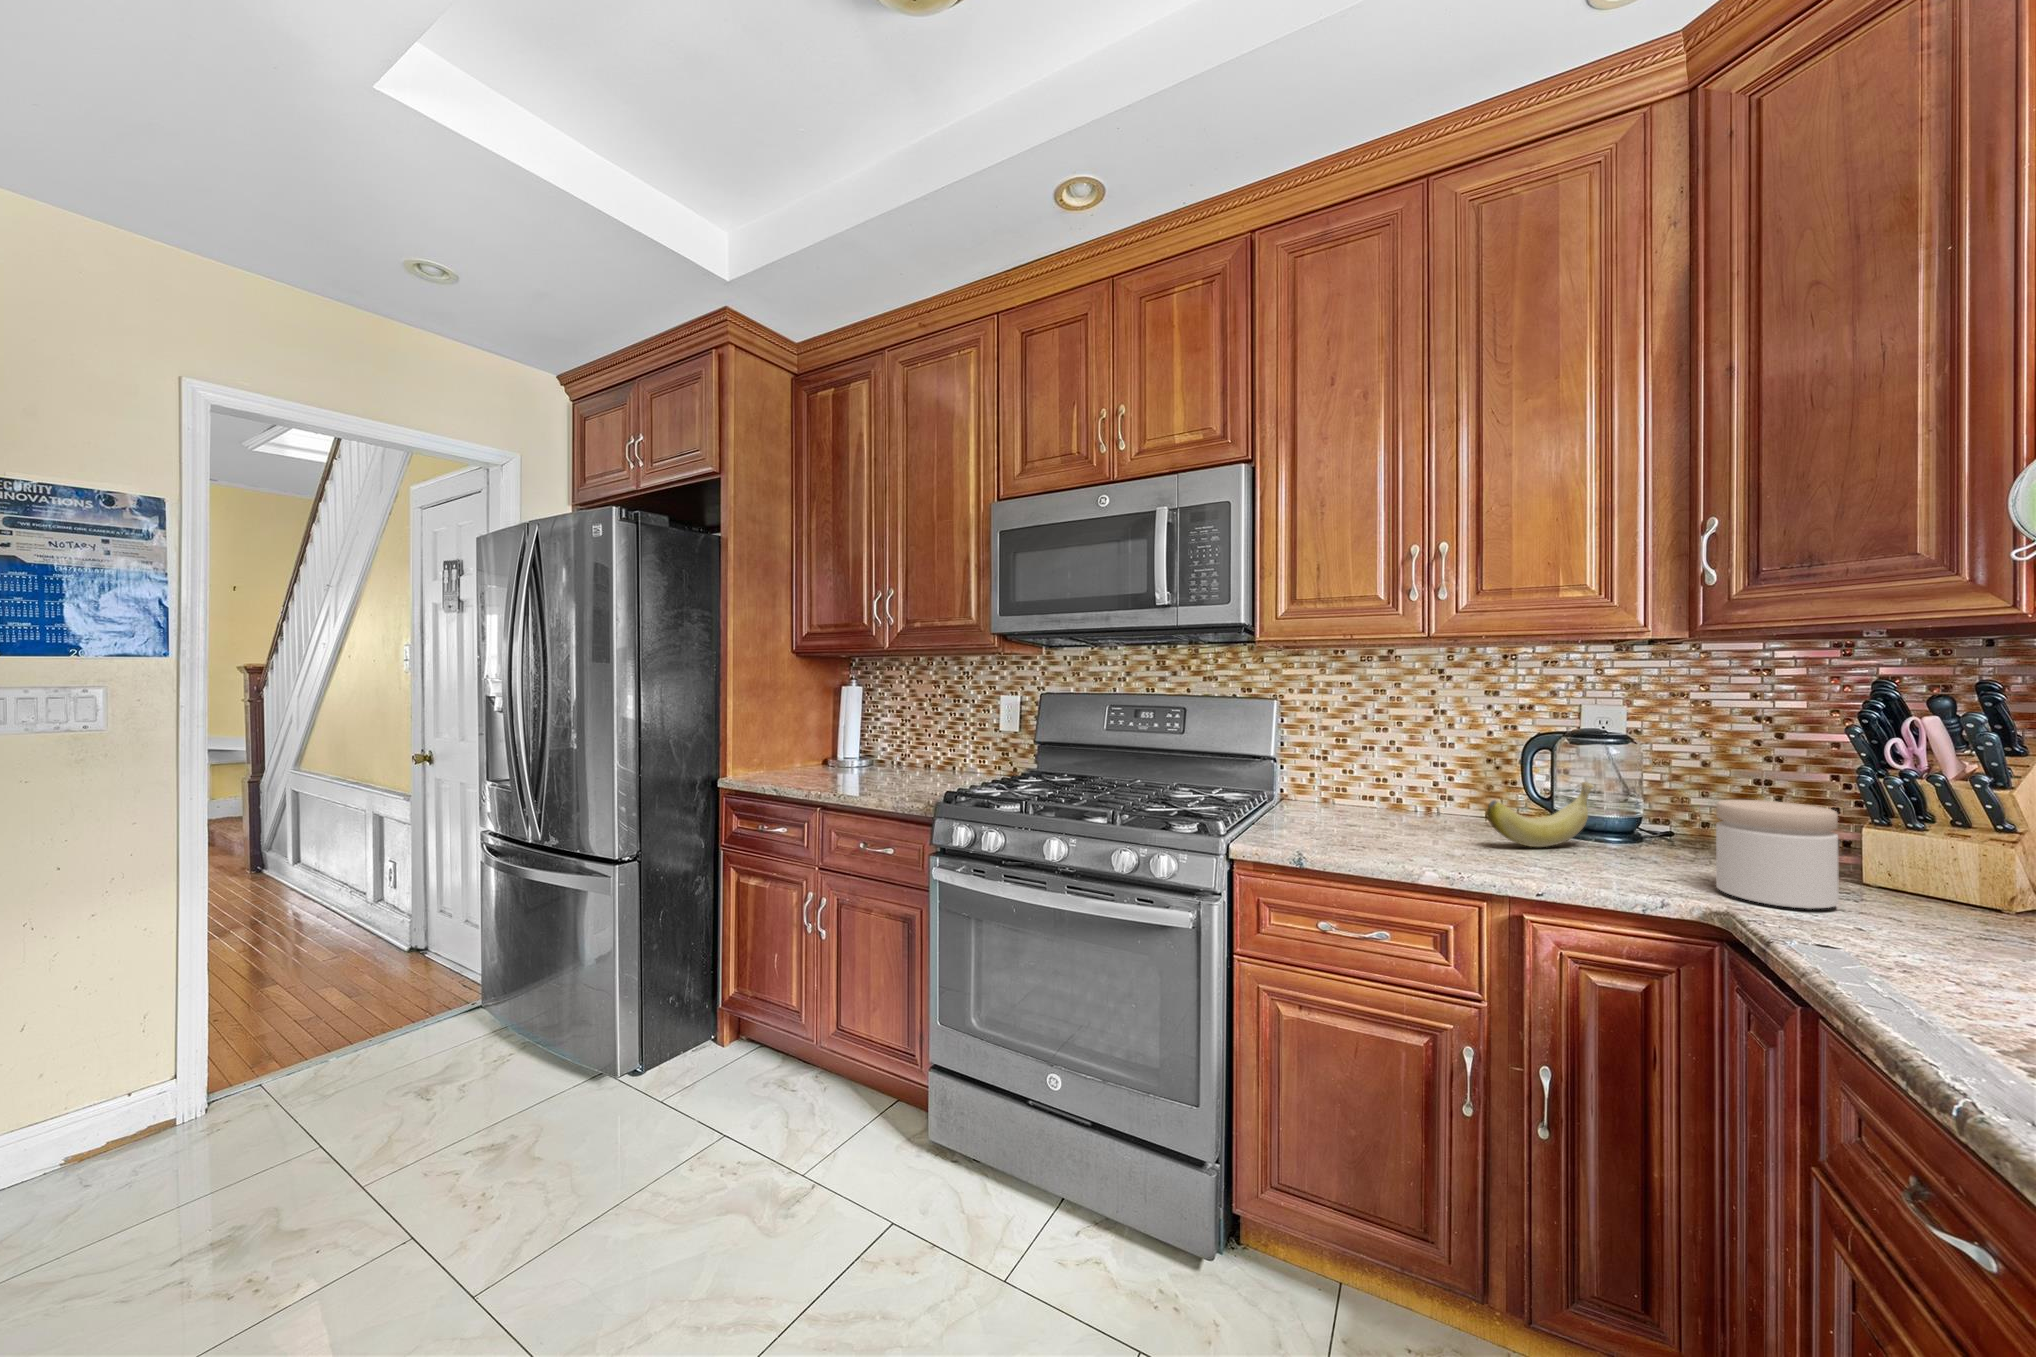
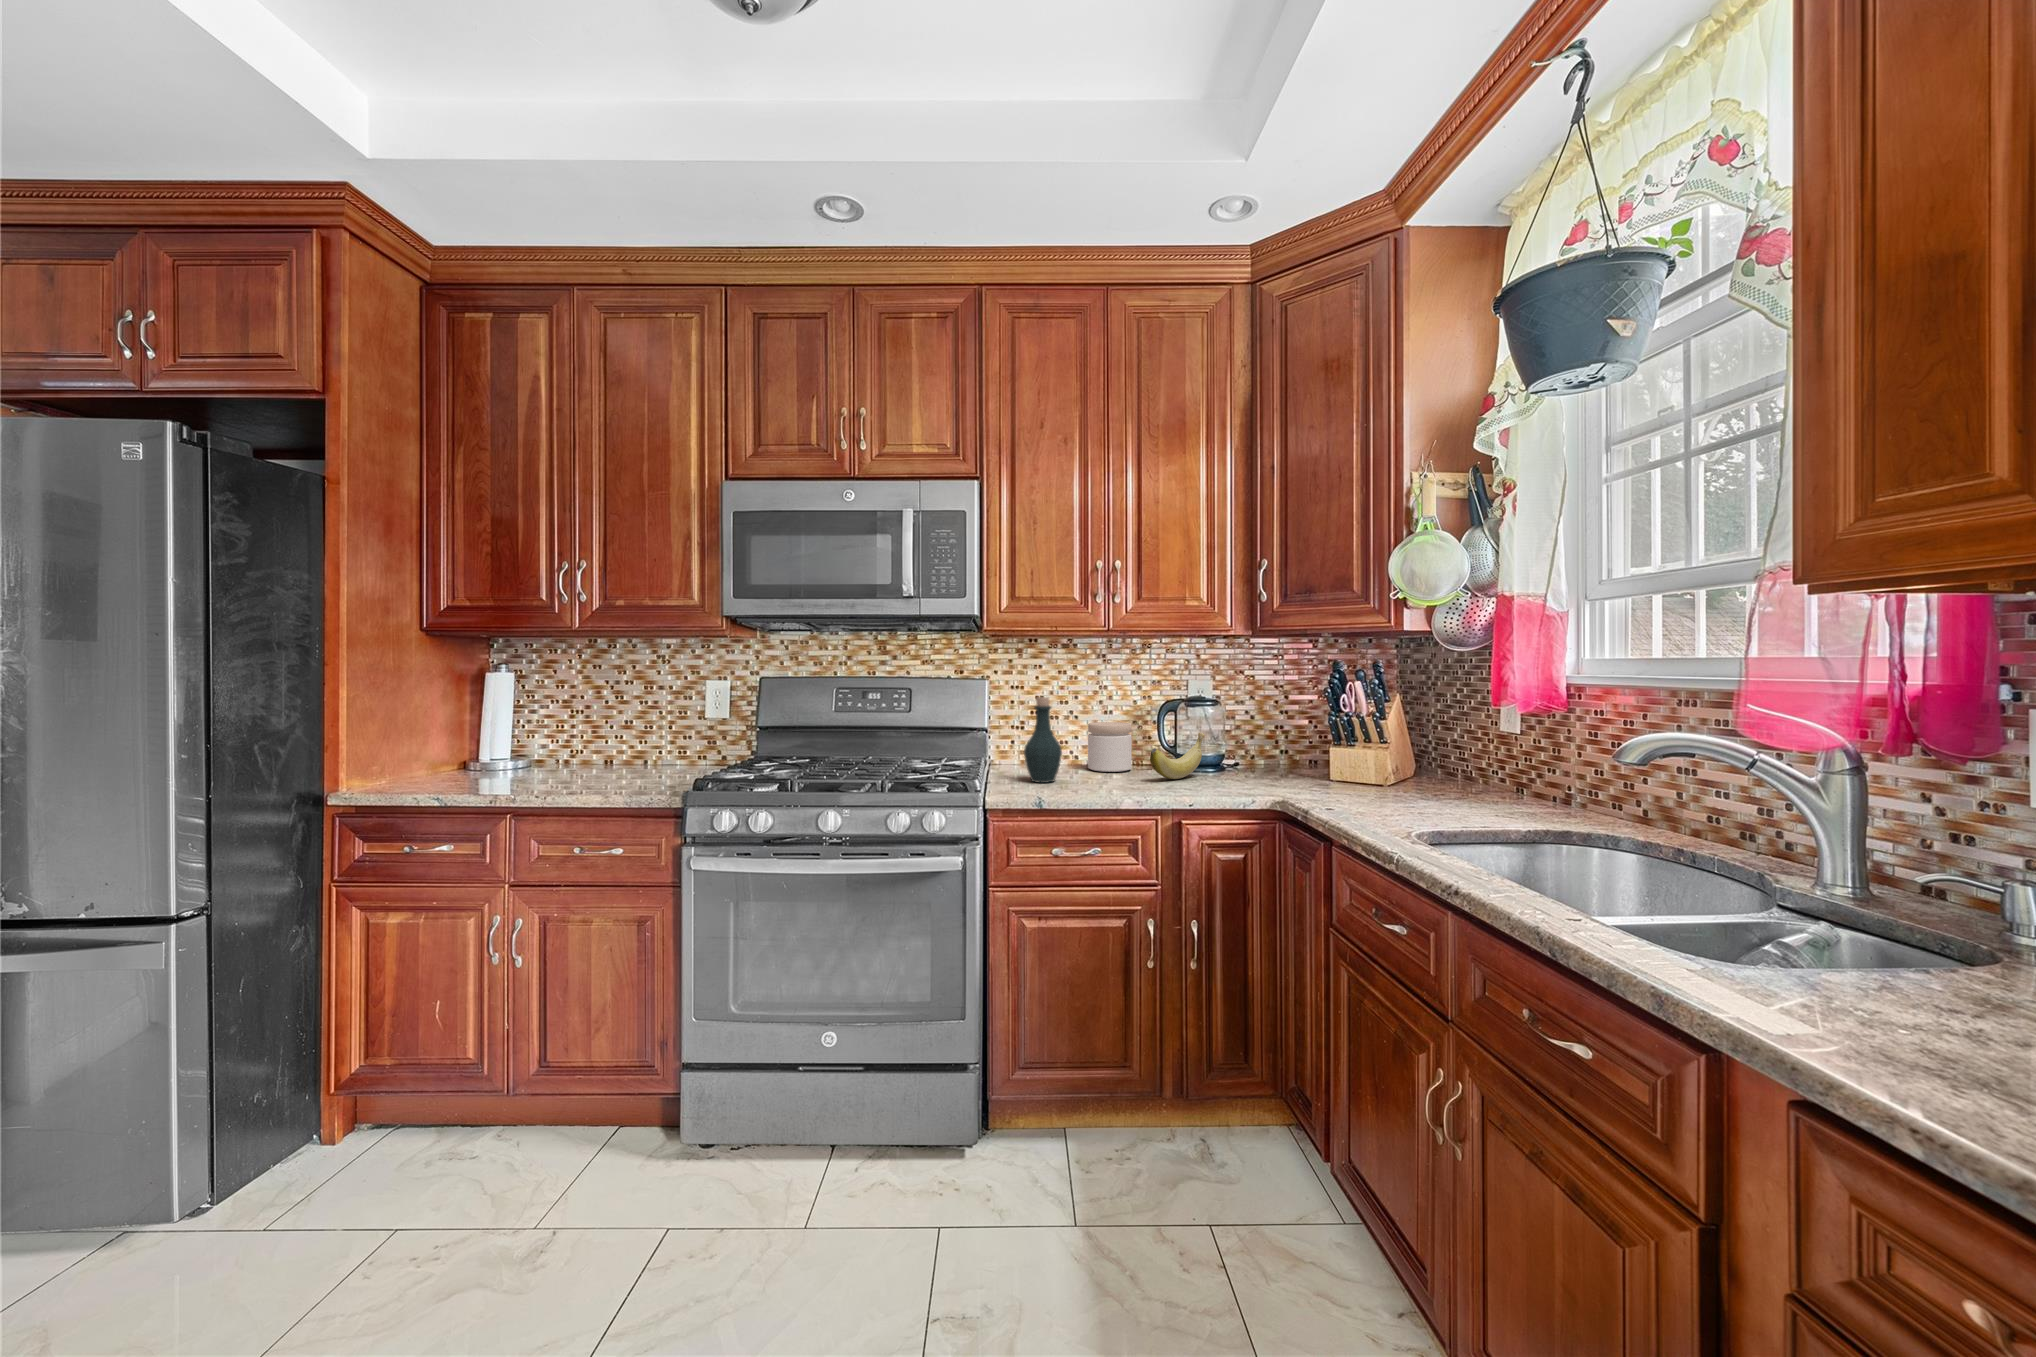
bottle: none [1301,722,1353,833] -> present [1024,697,1062,783]
jar: present [1716,800,1839,909] -> present [1088,722,1132,772]

